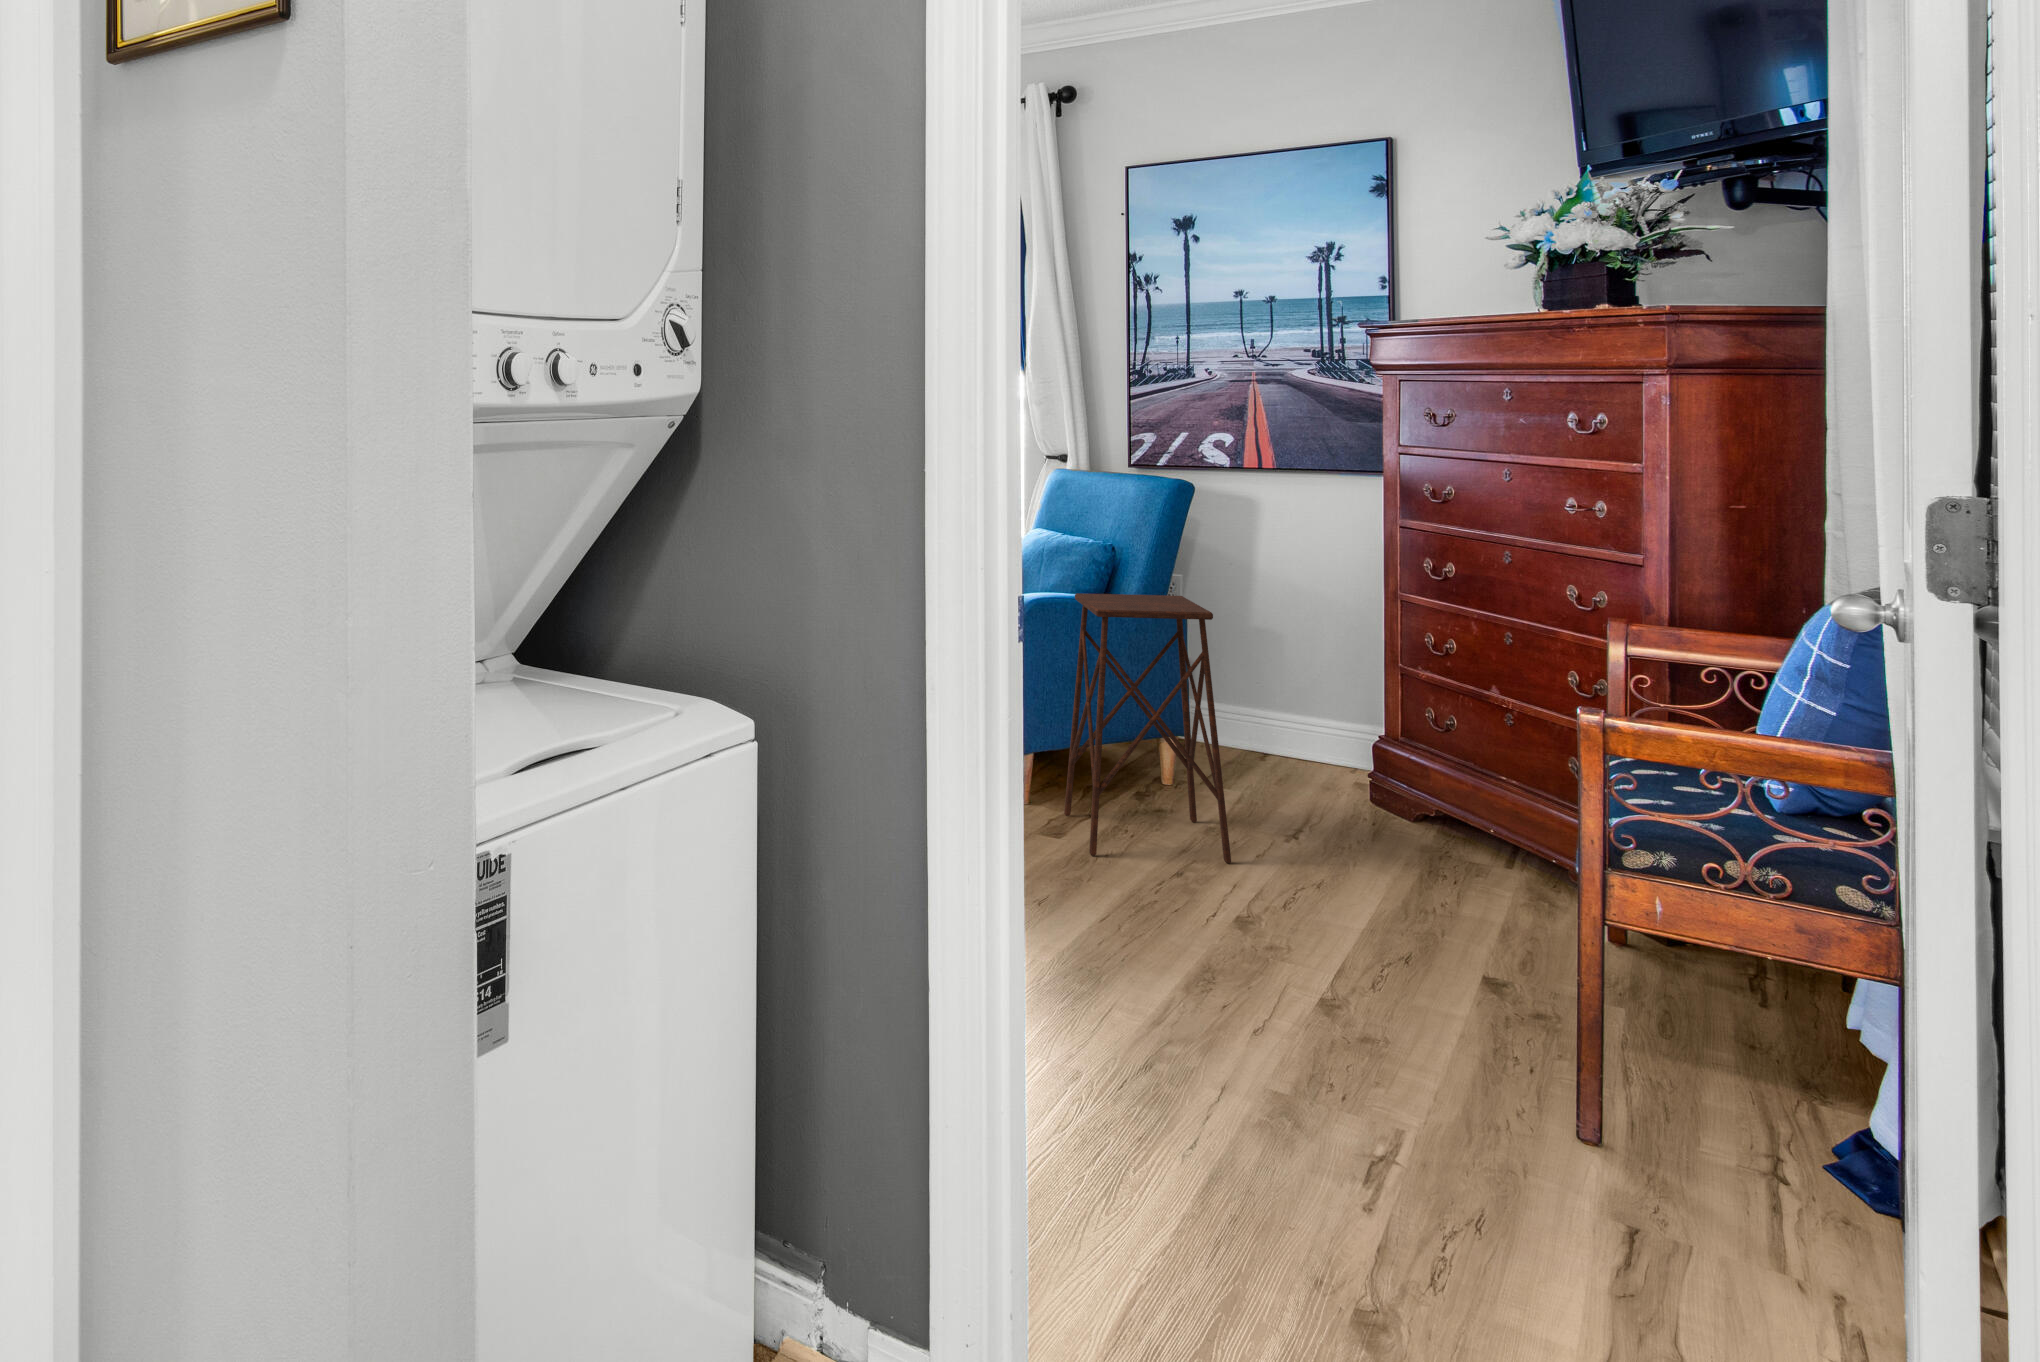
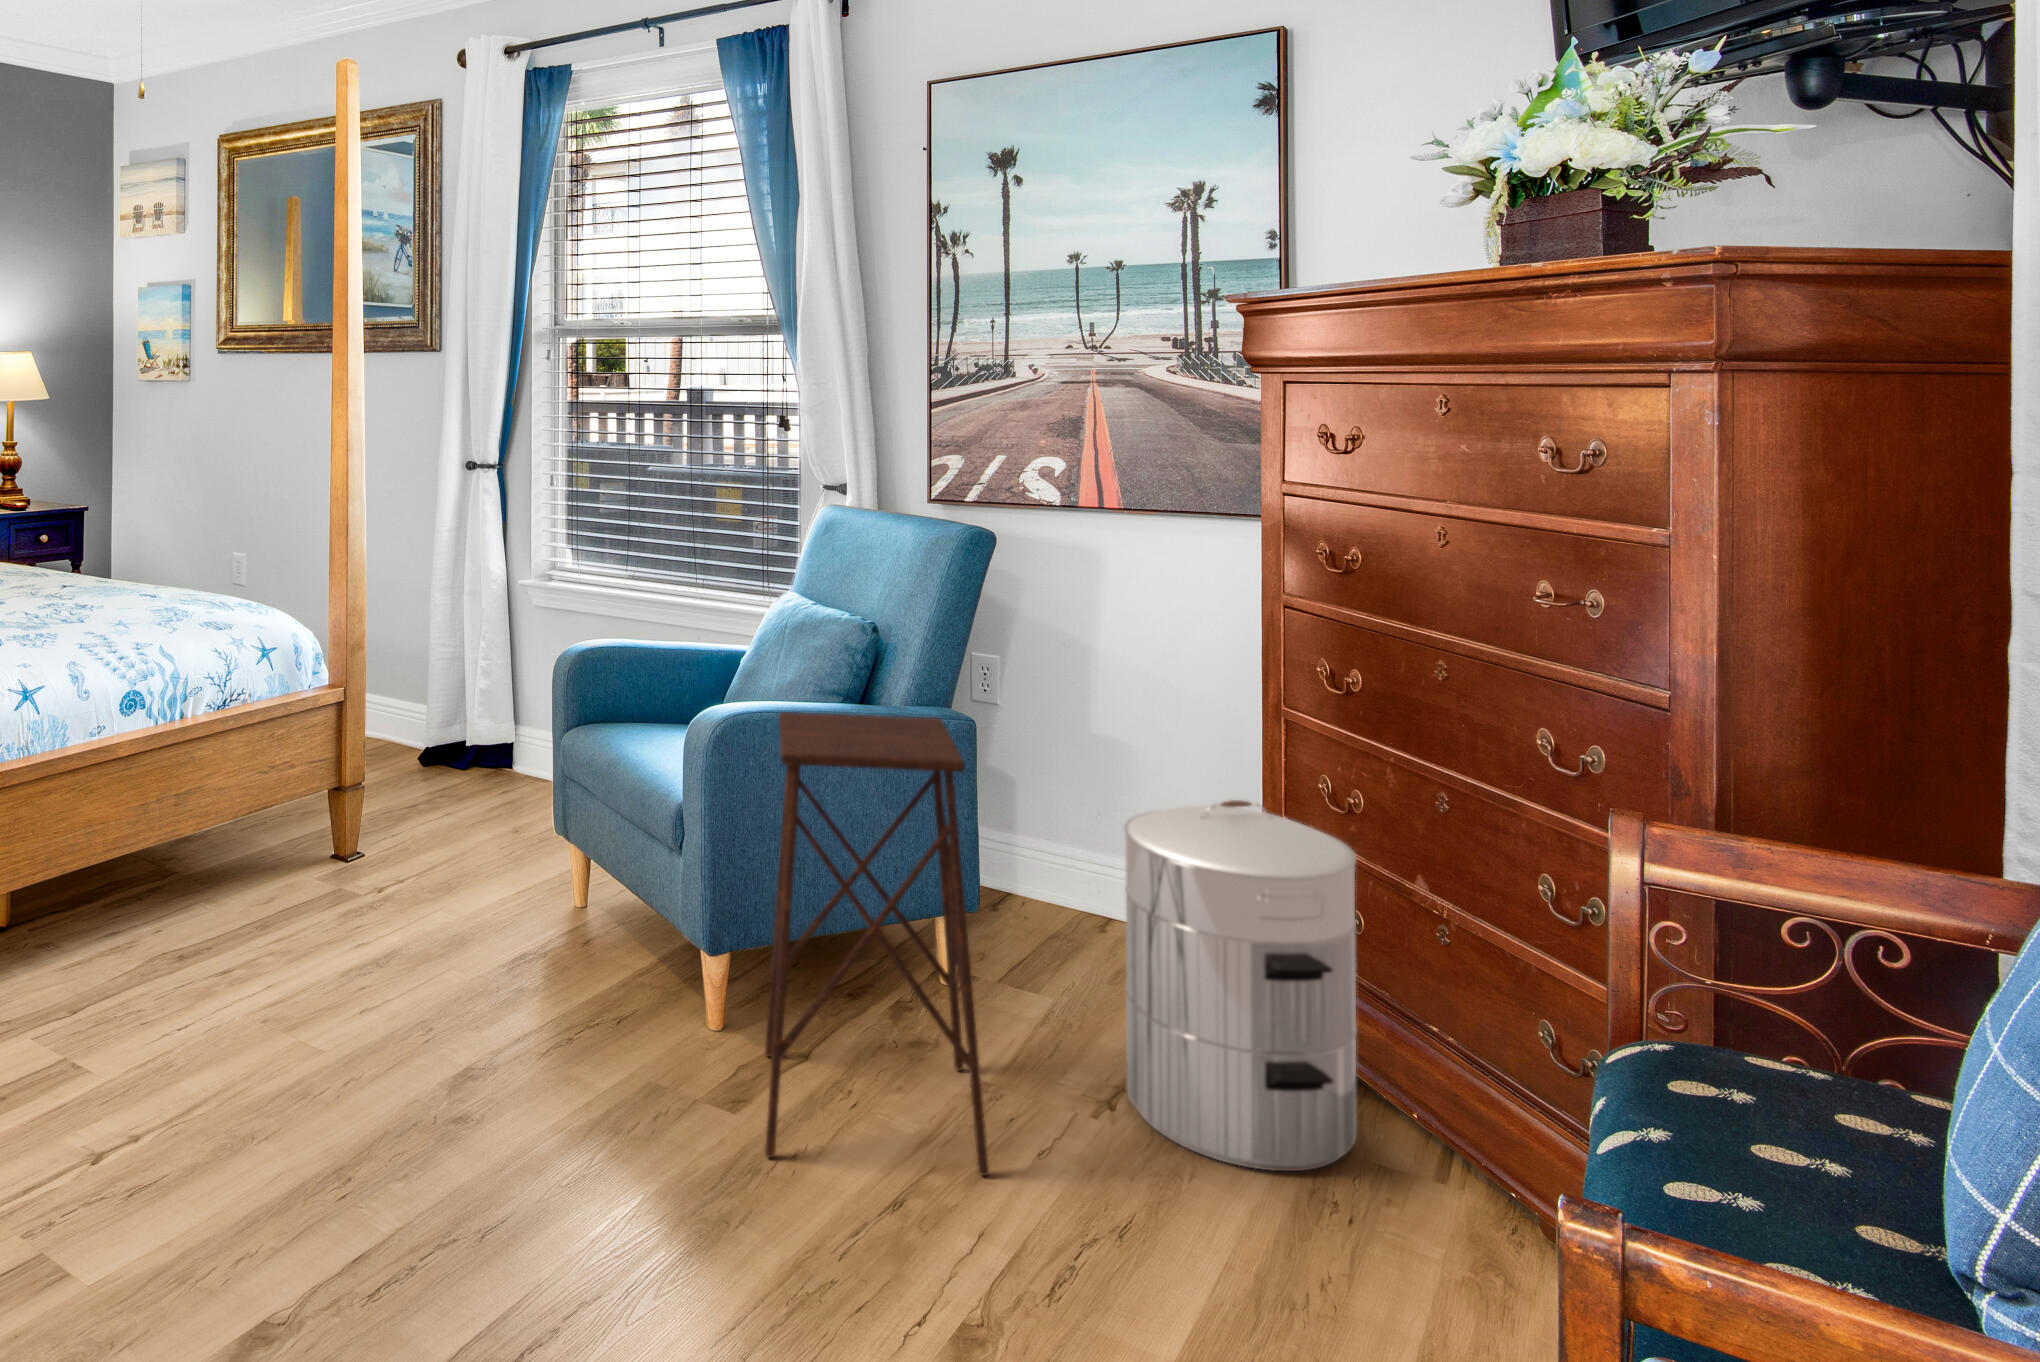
waste bin: none [1303,643,1455,862] -> present [1124,800,1357,1171]

